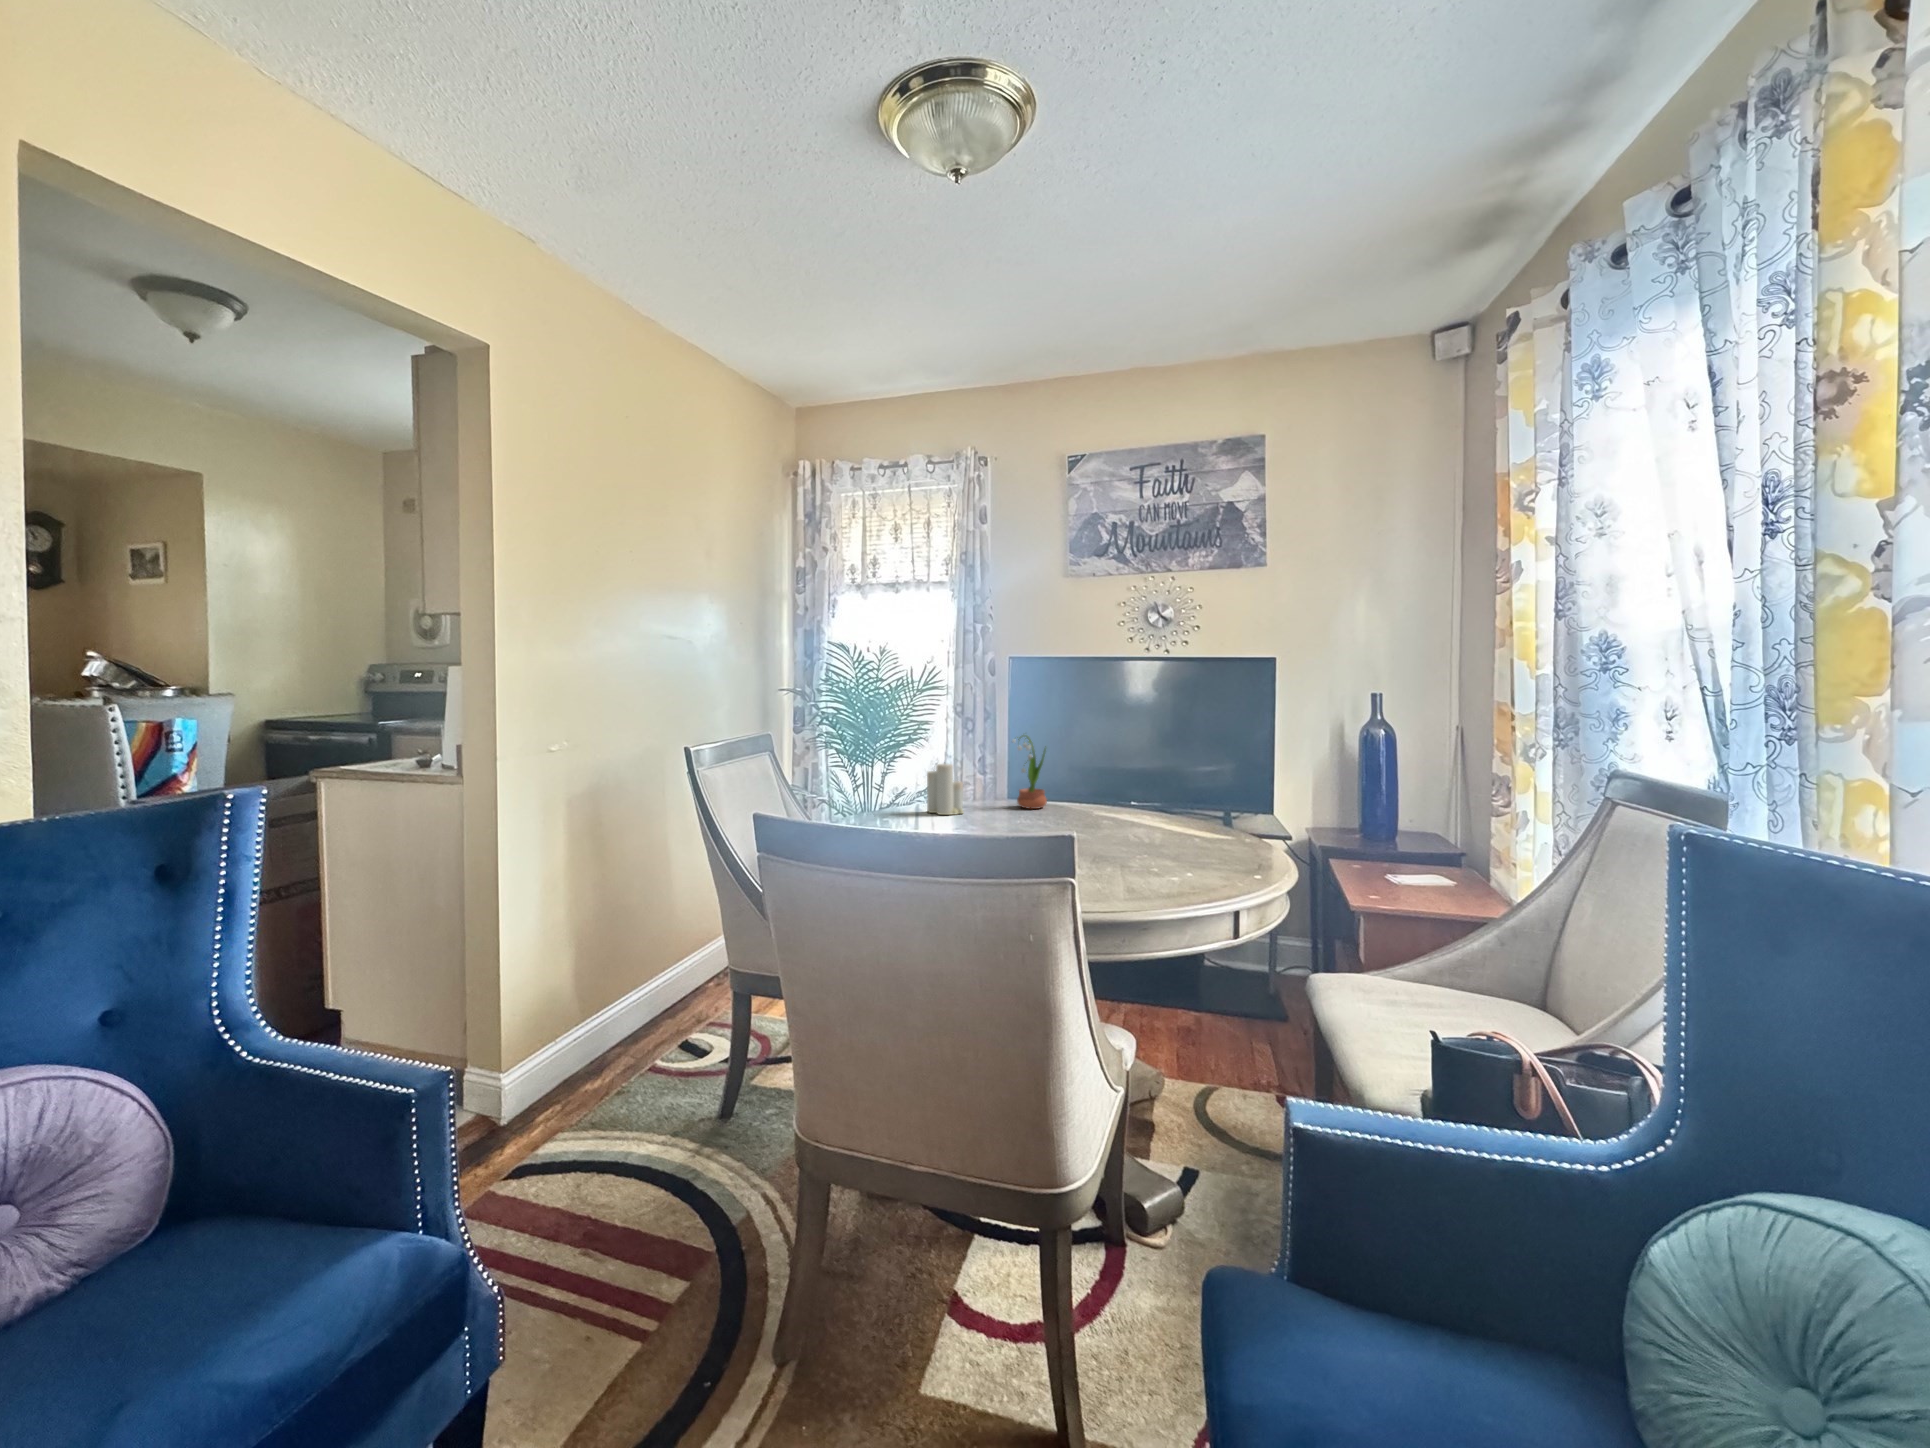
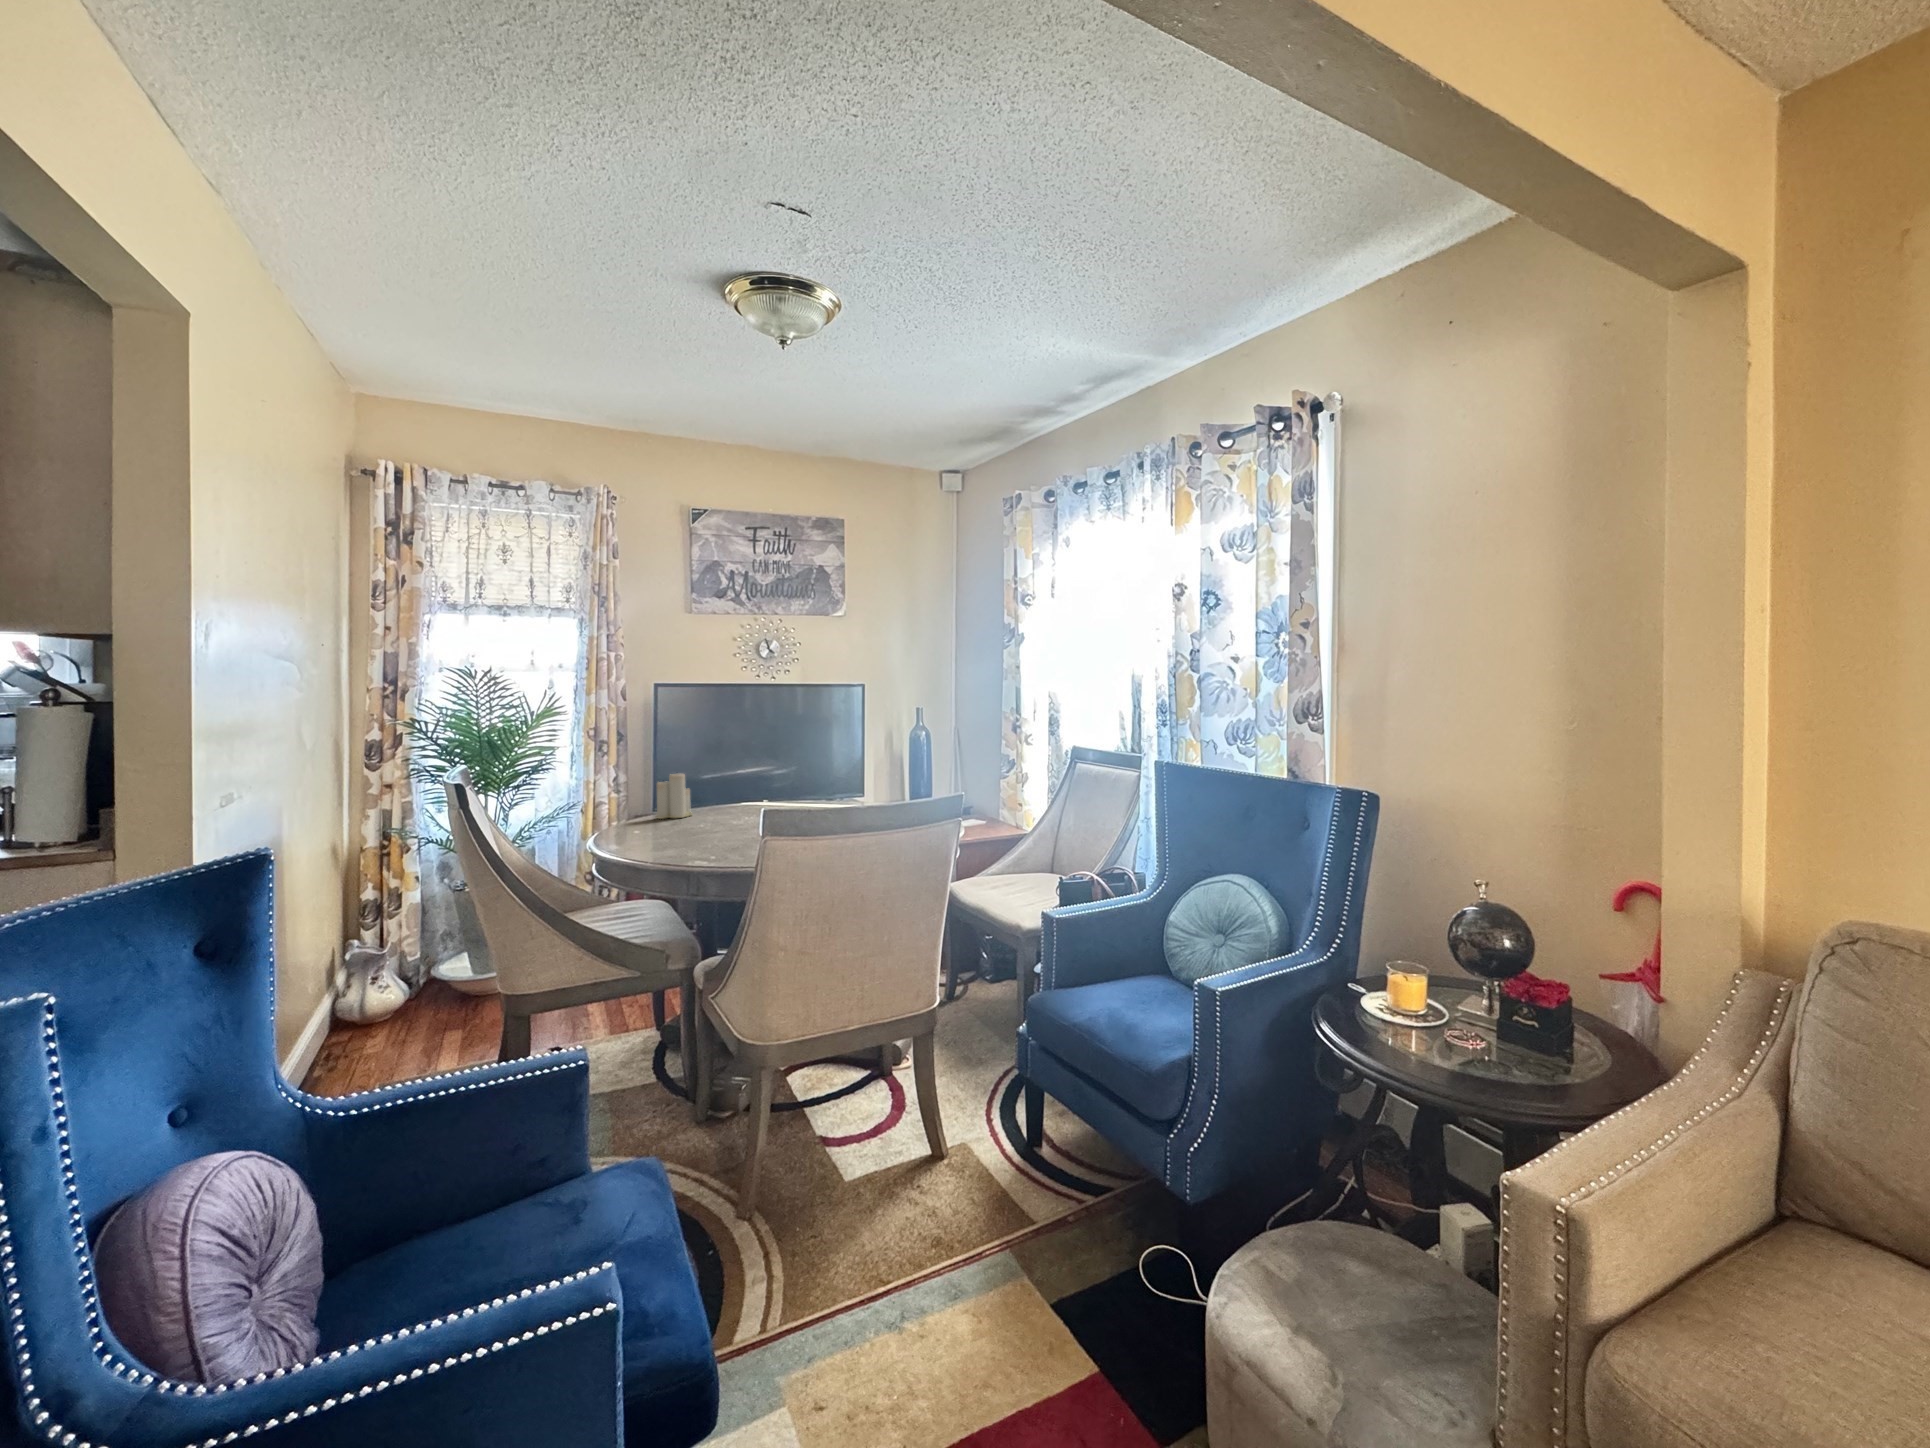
potted flower: present [1012,735,1047,809] -> none [718,744,748,806]

